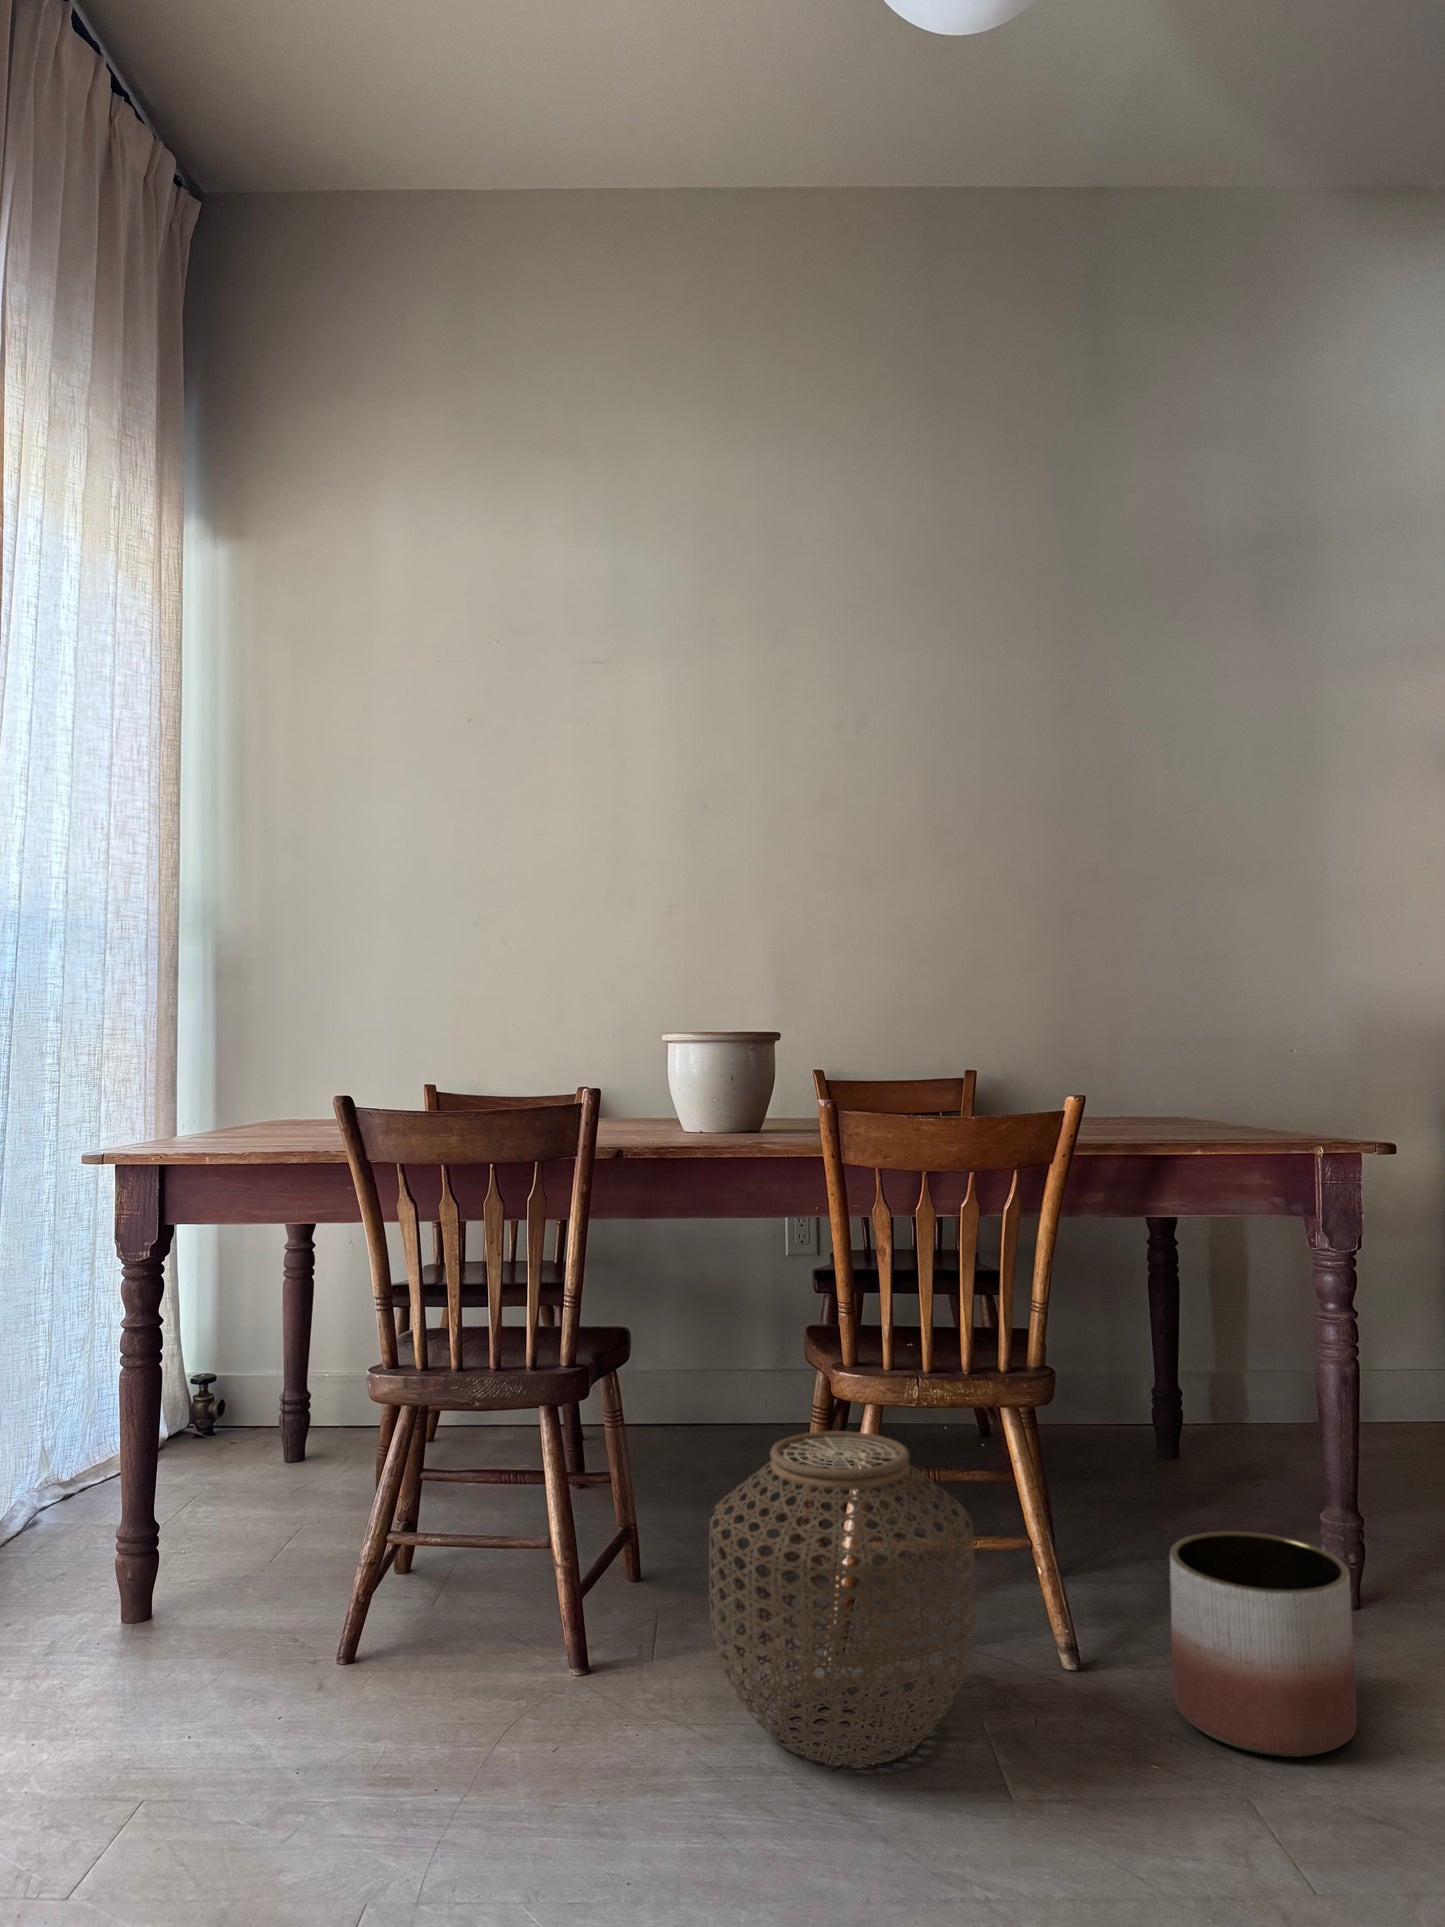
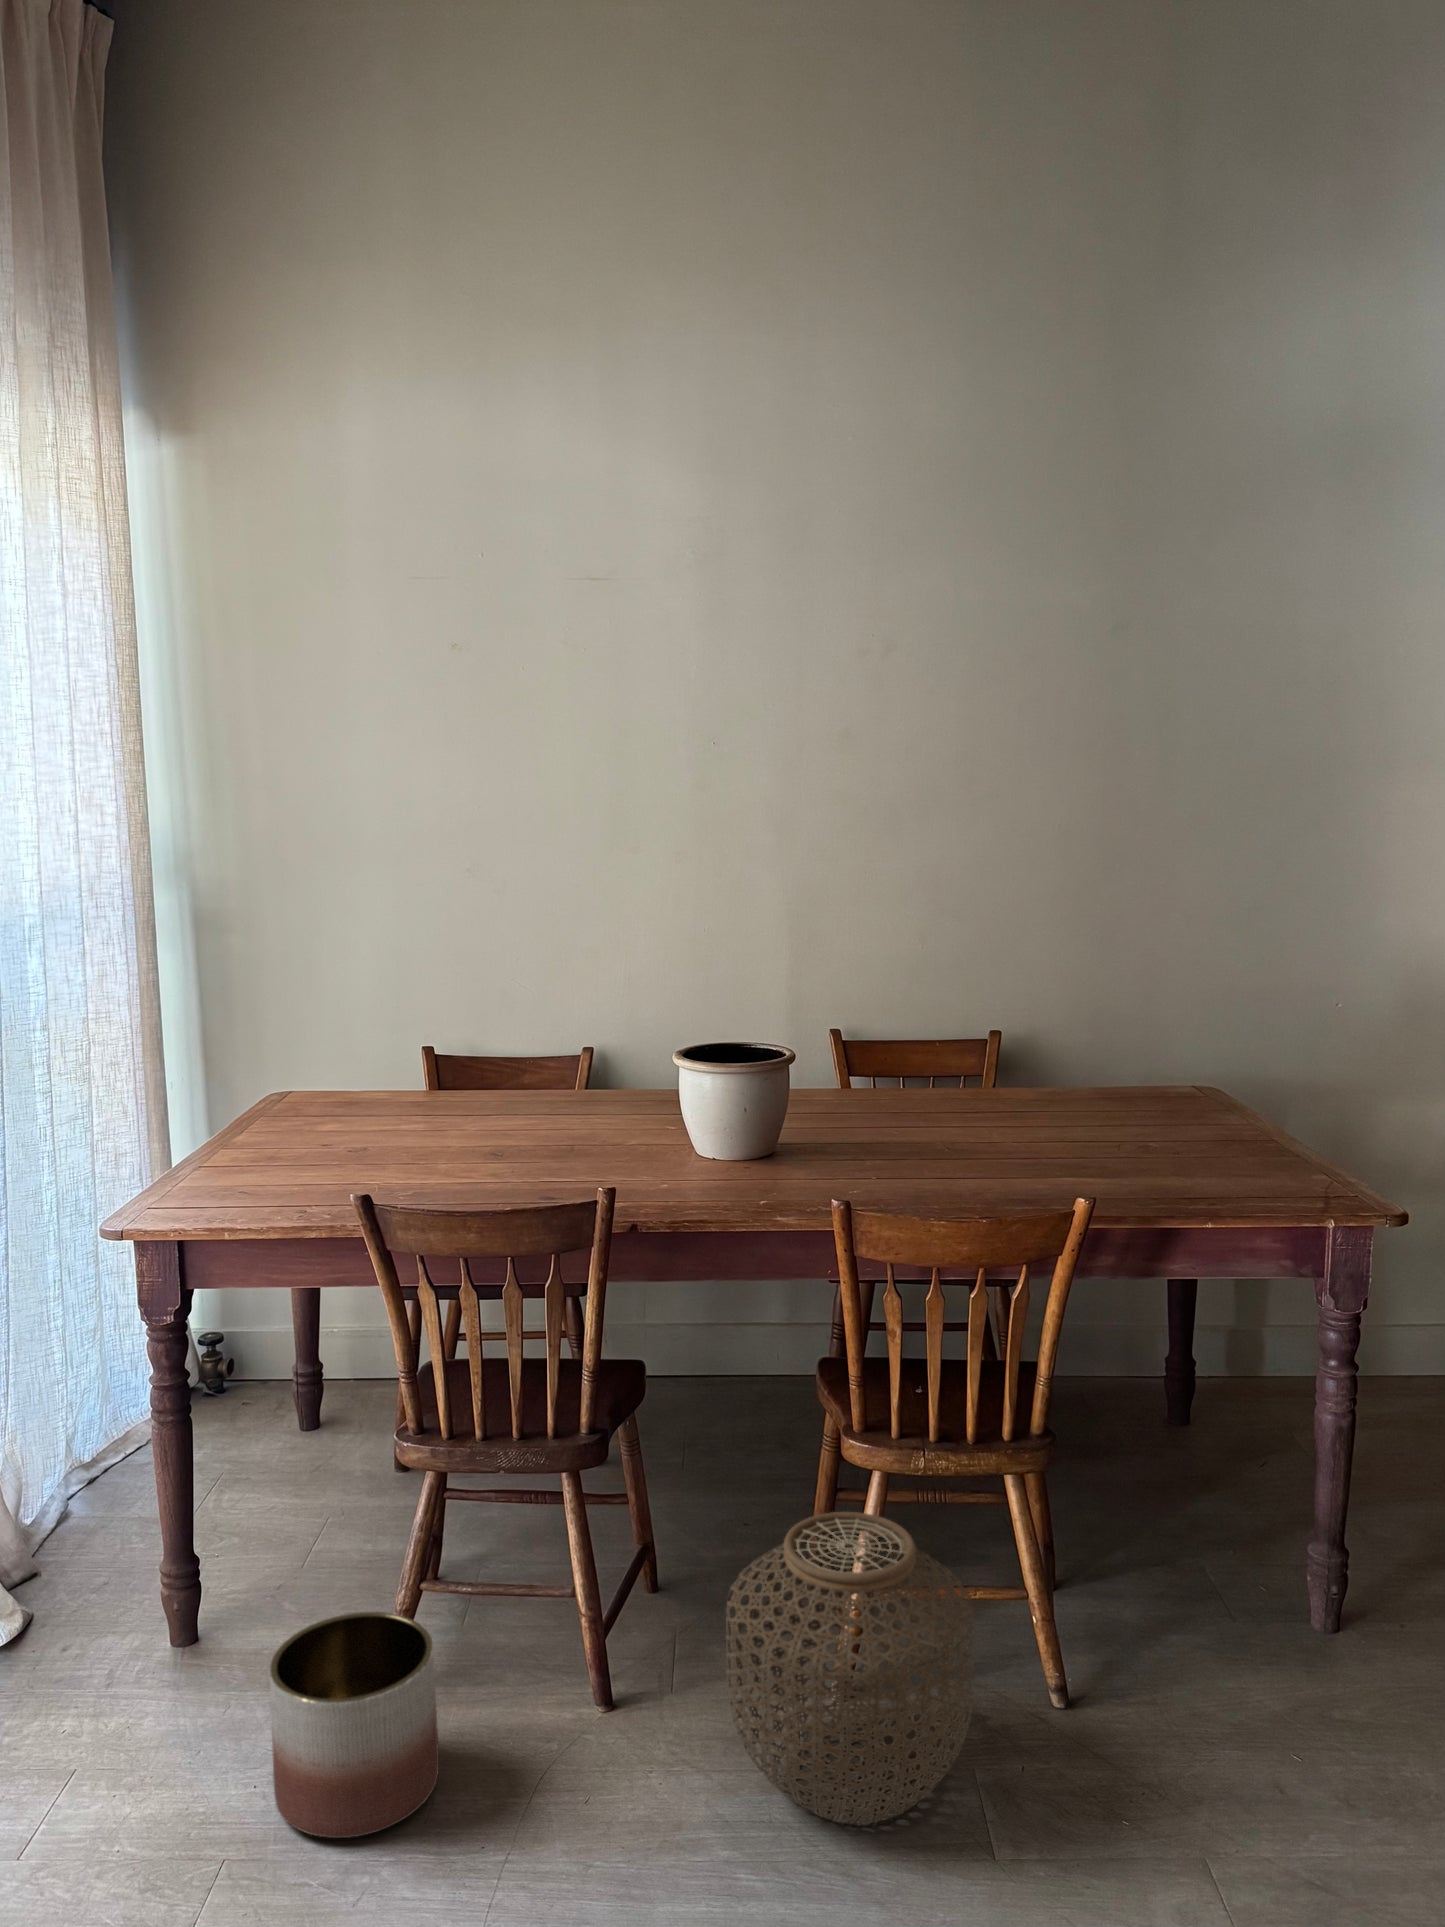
planter: present [1170,1532,1357,1757] -> present [270,1612,439,1838]

